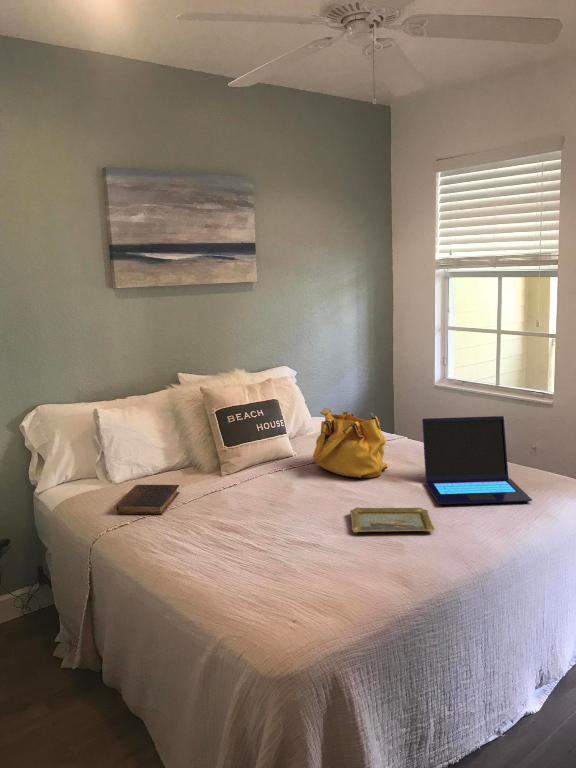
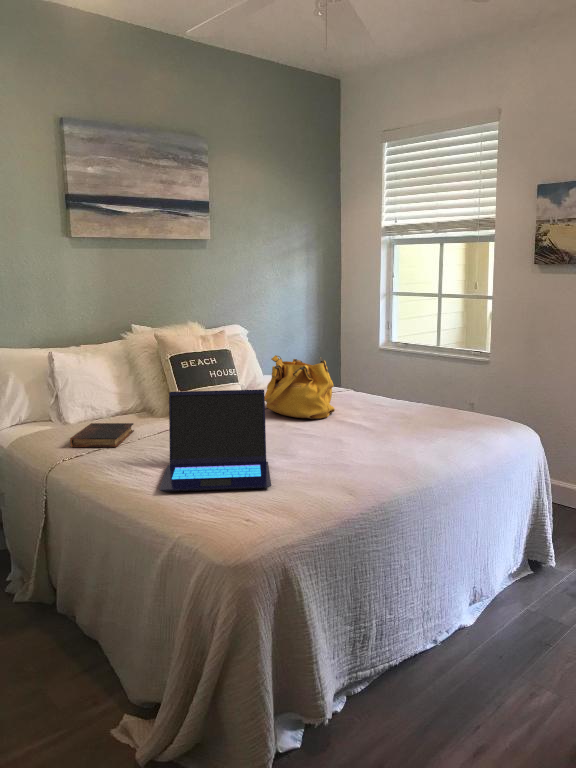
laptop: present [422,416,532,505] -> present [159,389,271,492]
tray: present [350,508,434,533] -> none [299,439,378,458]

